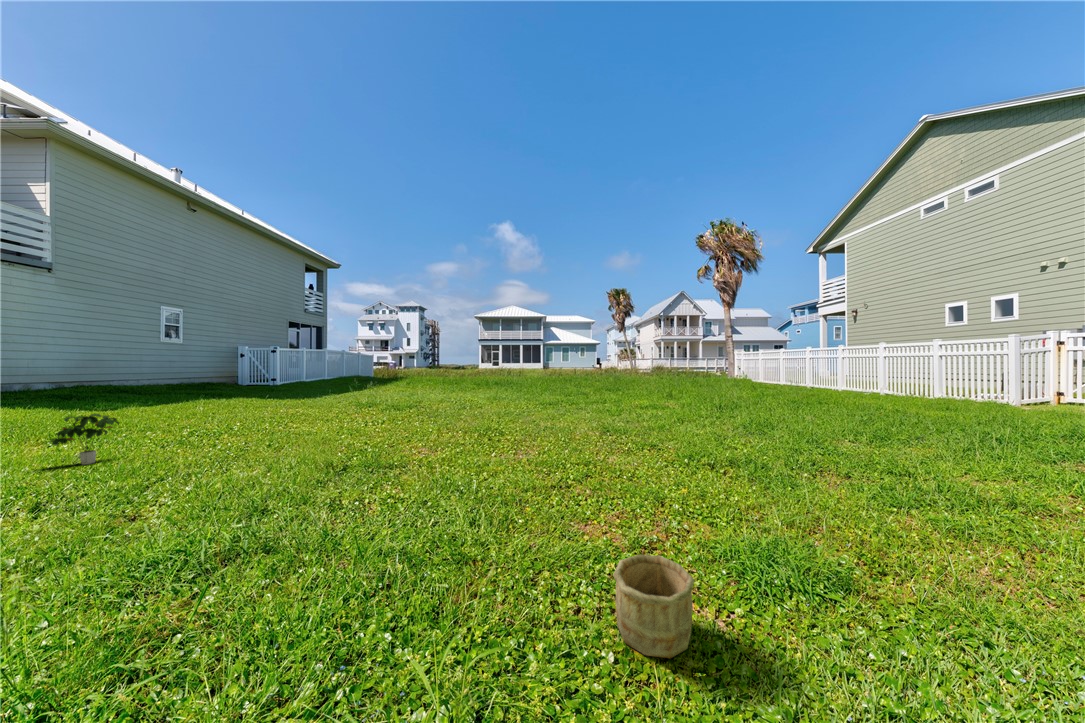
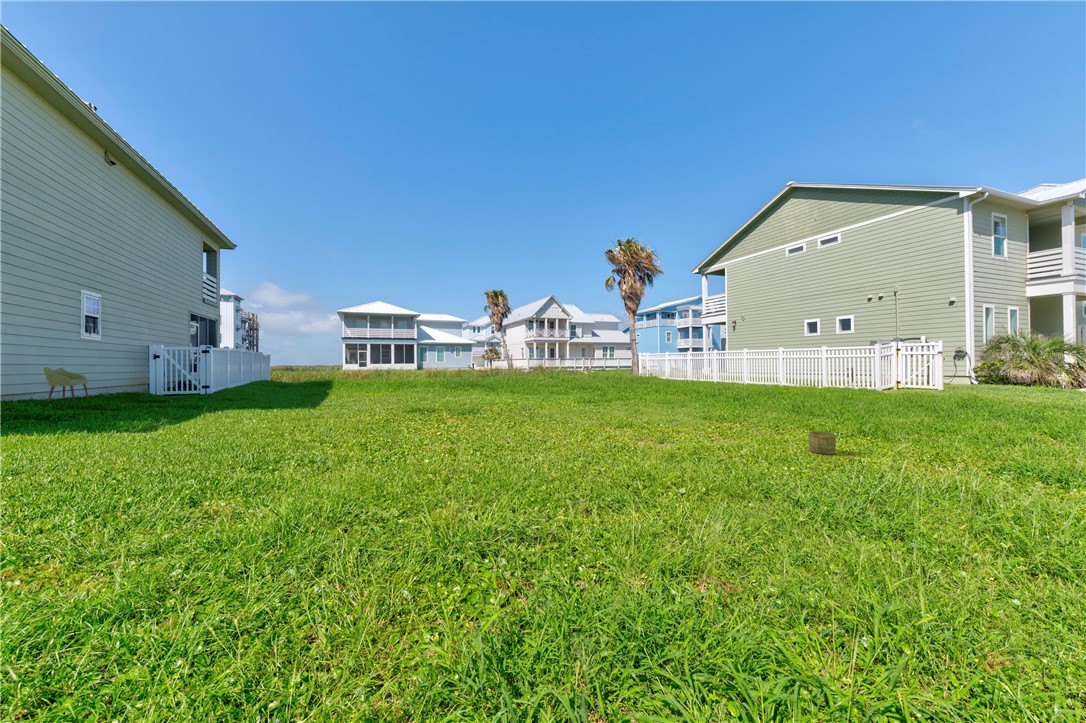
chair: none [130,357,165,387] -> present [44,367,88,401]
potted plant: present [50,414,119,465] -> none [421,407,443,444]

